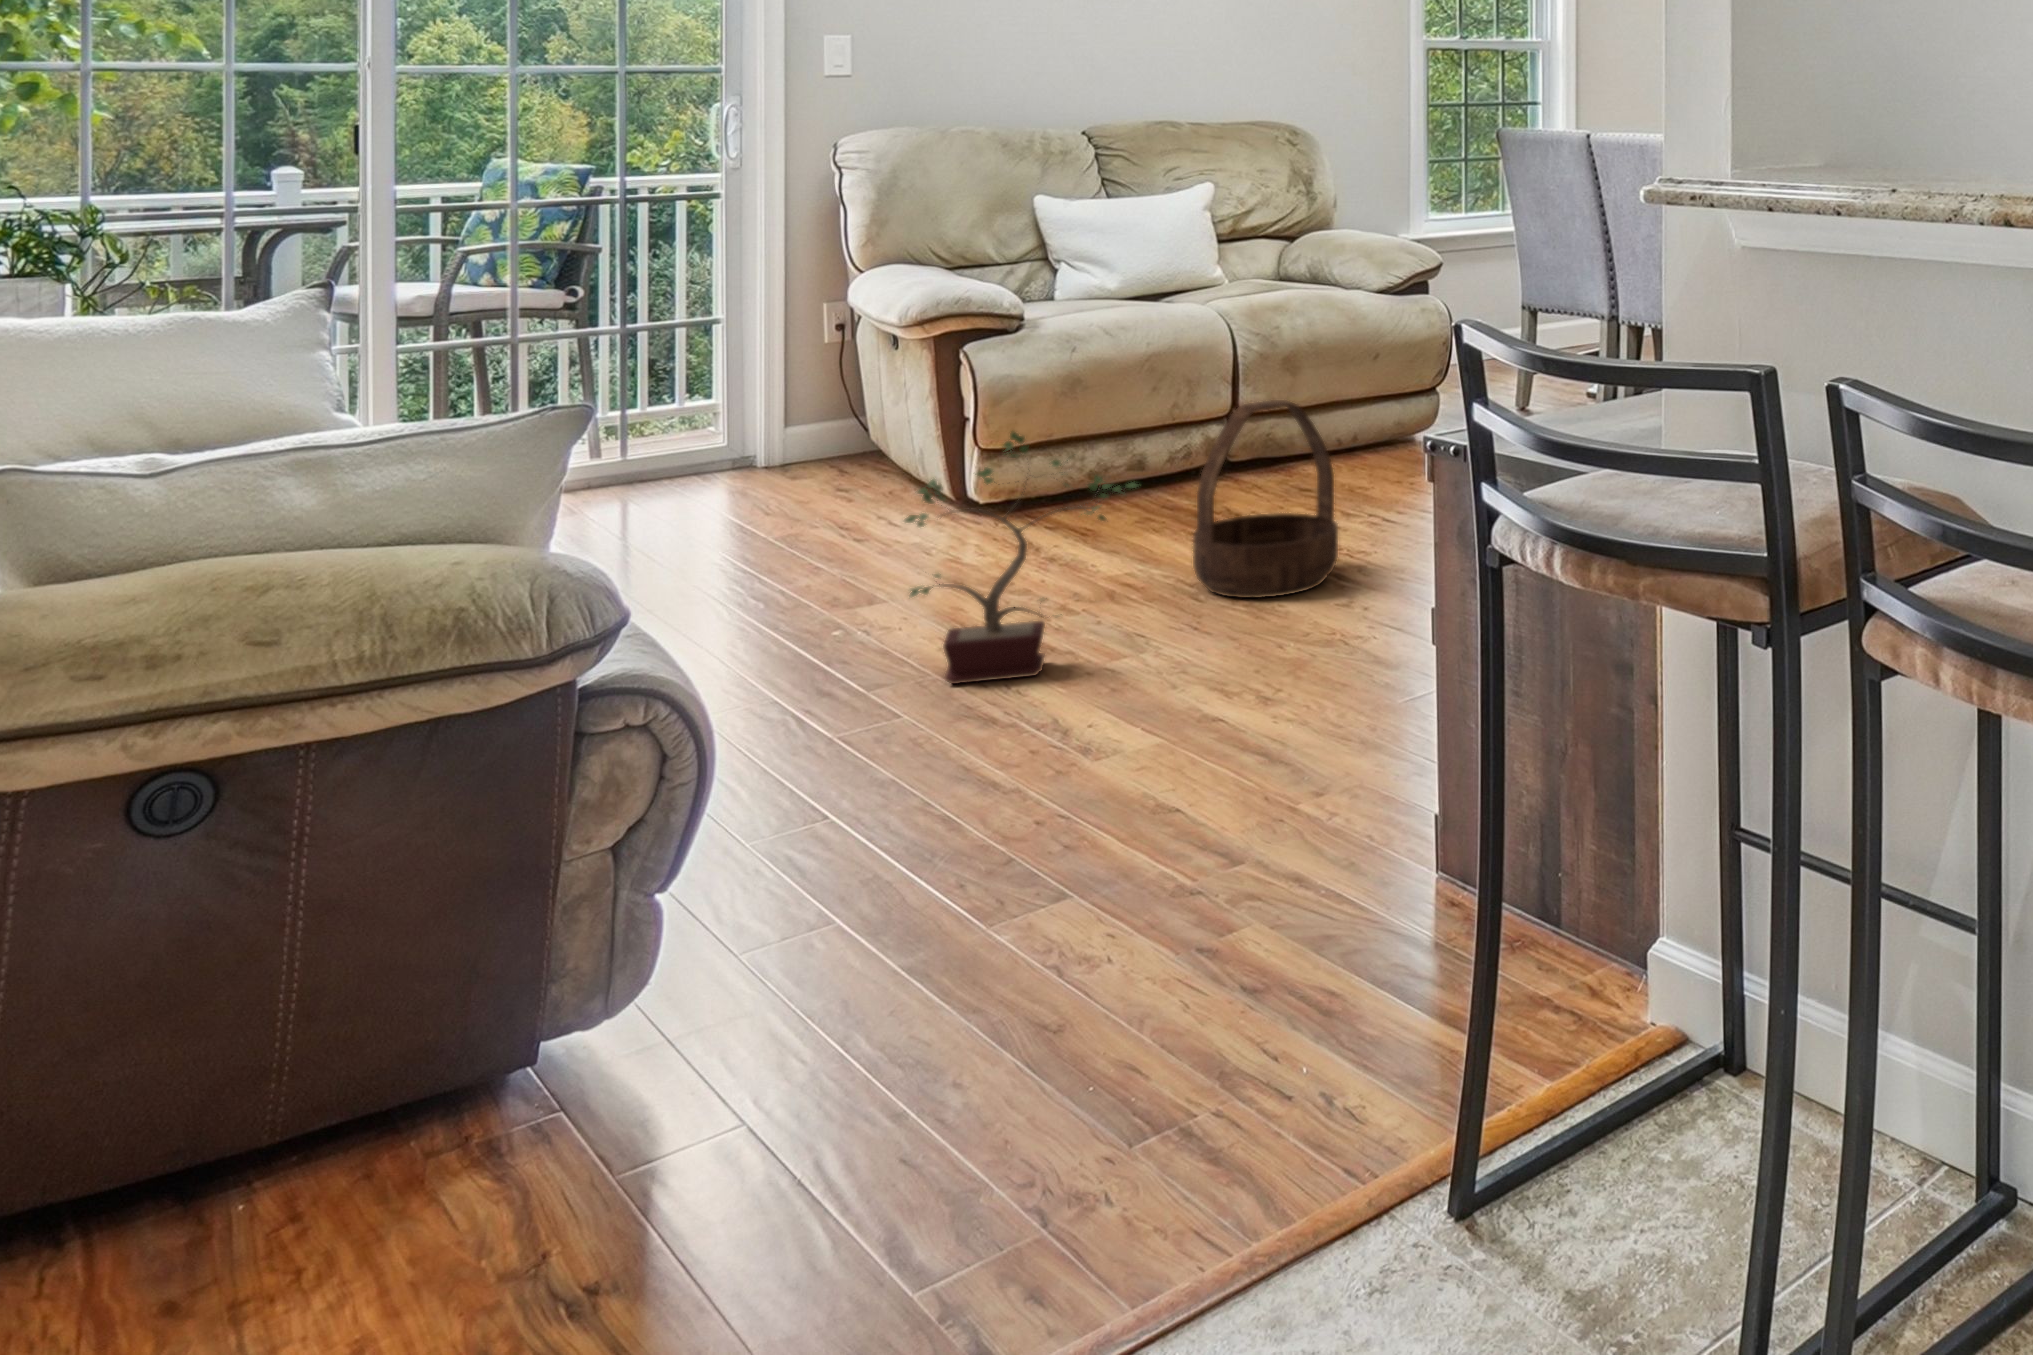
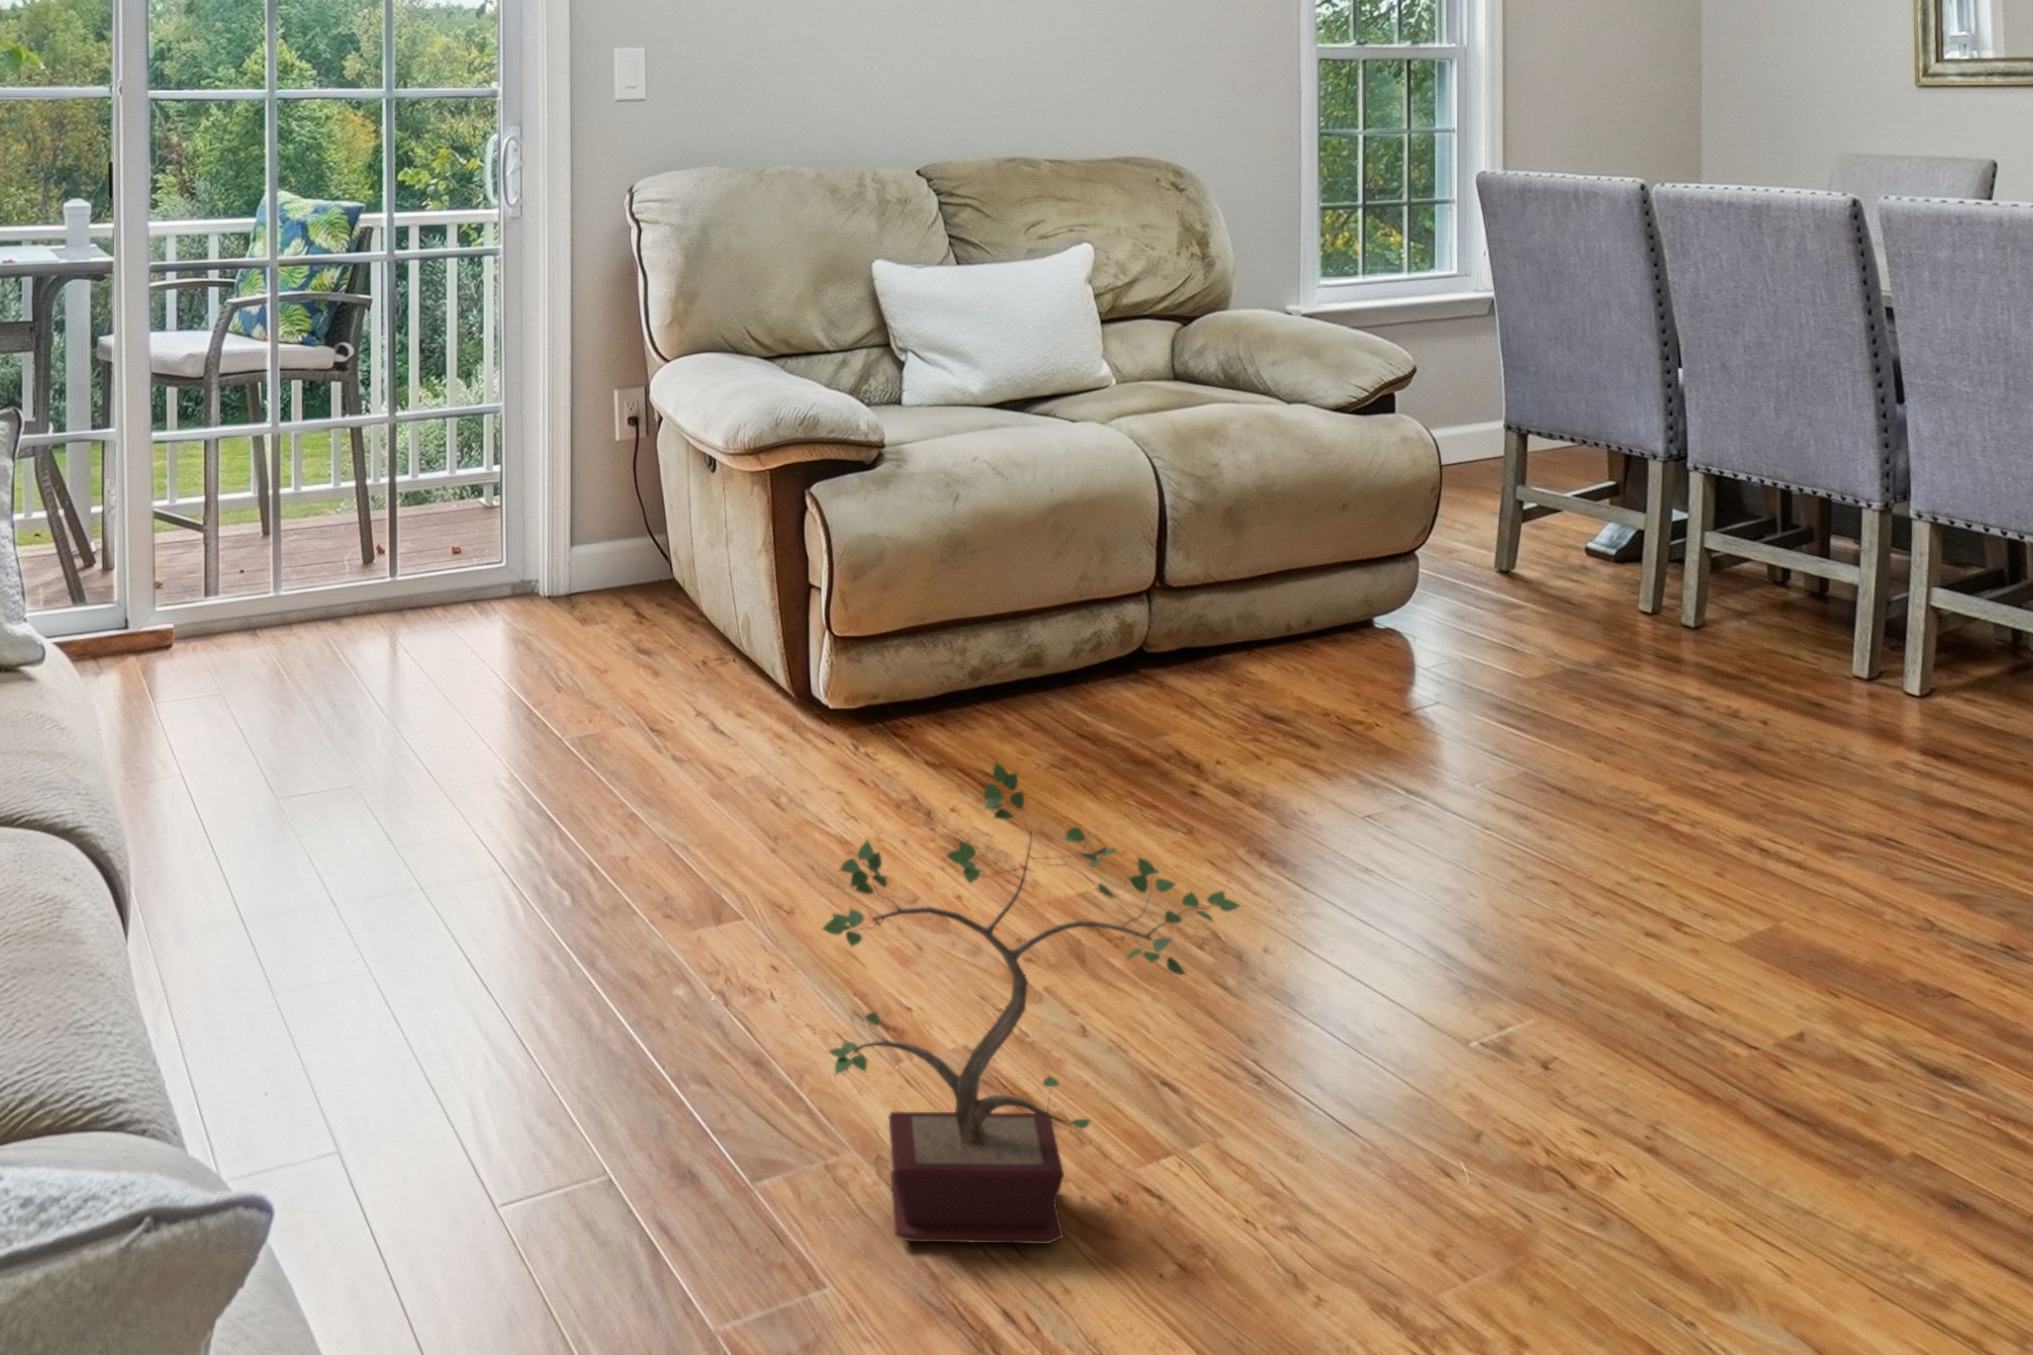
basket: present [1193,400,1338,598] -> none [1219,661,1468,1030]

